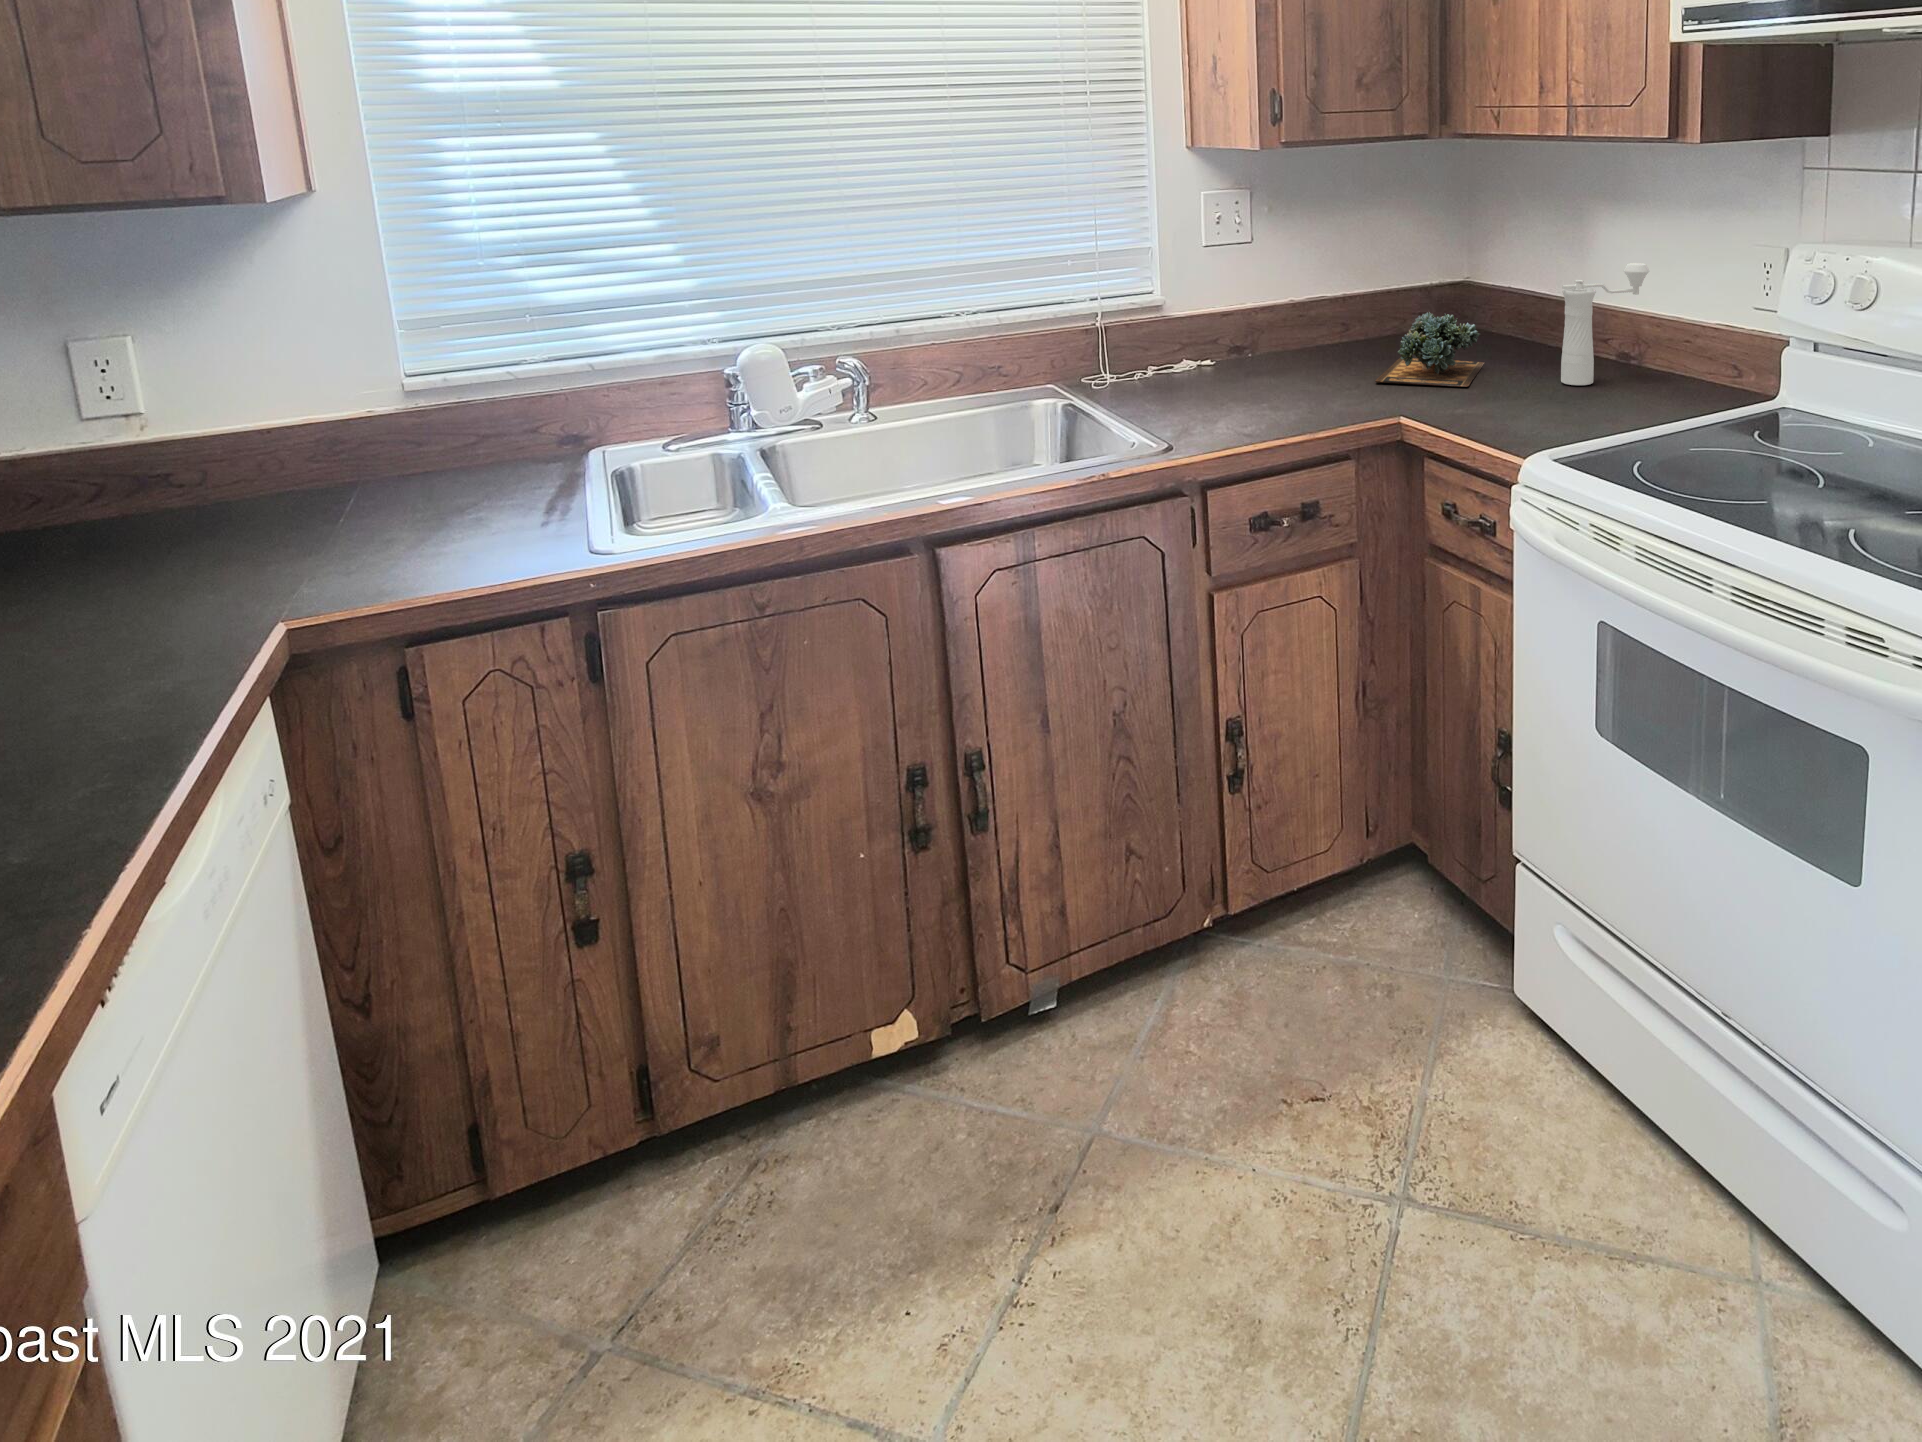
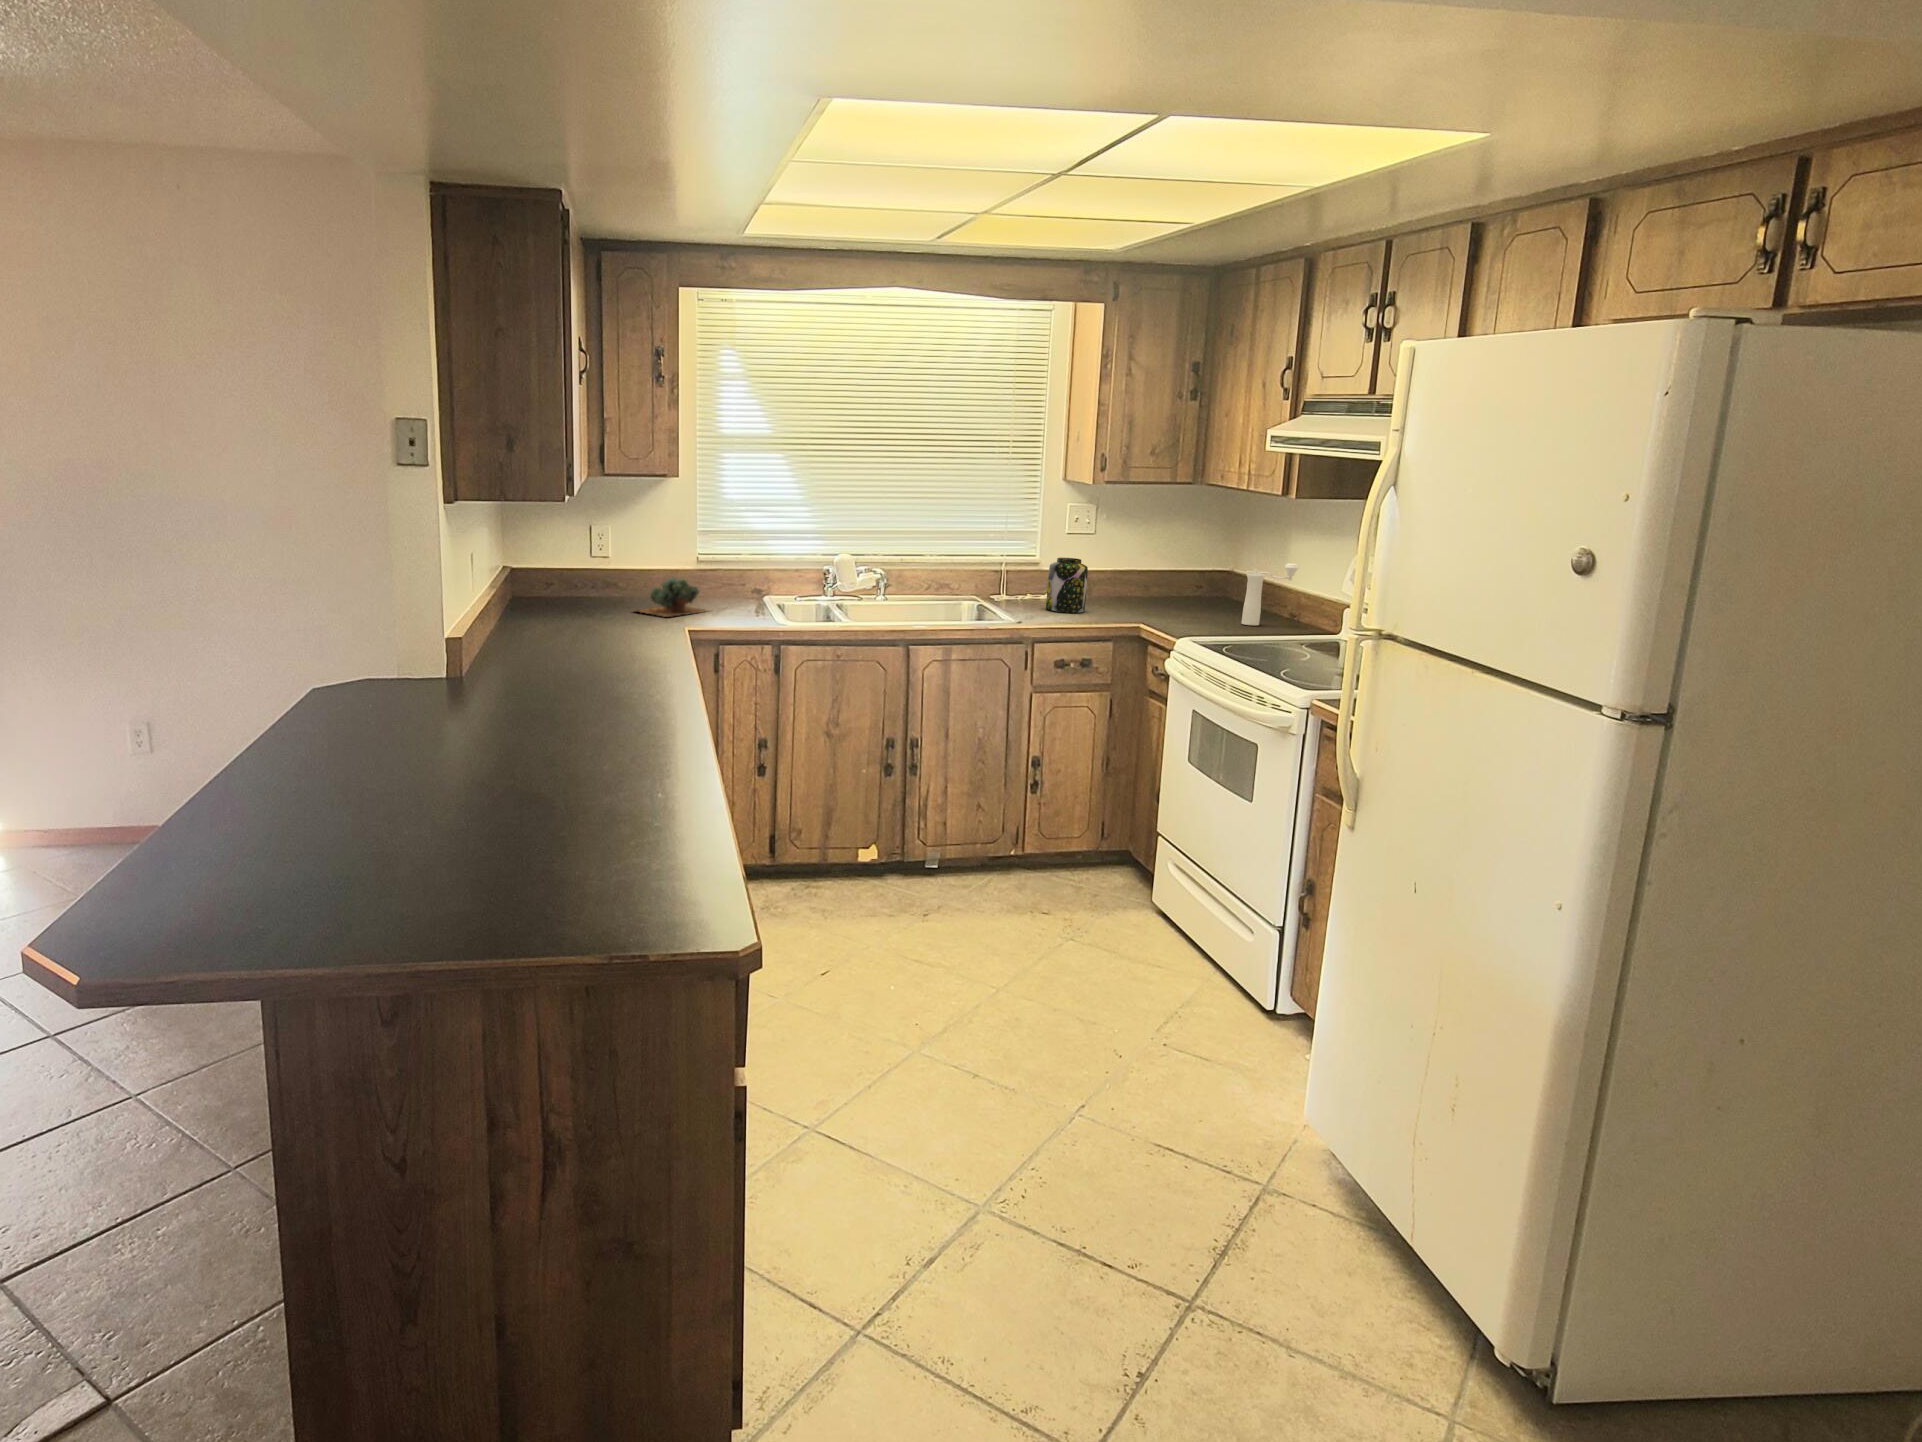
jar: none [1198,289,1273,398] -> present [1046,558,1088,613]
succulent plant: present [1375,312,1484,387] -> present [636,577,709,617]

